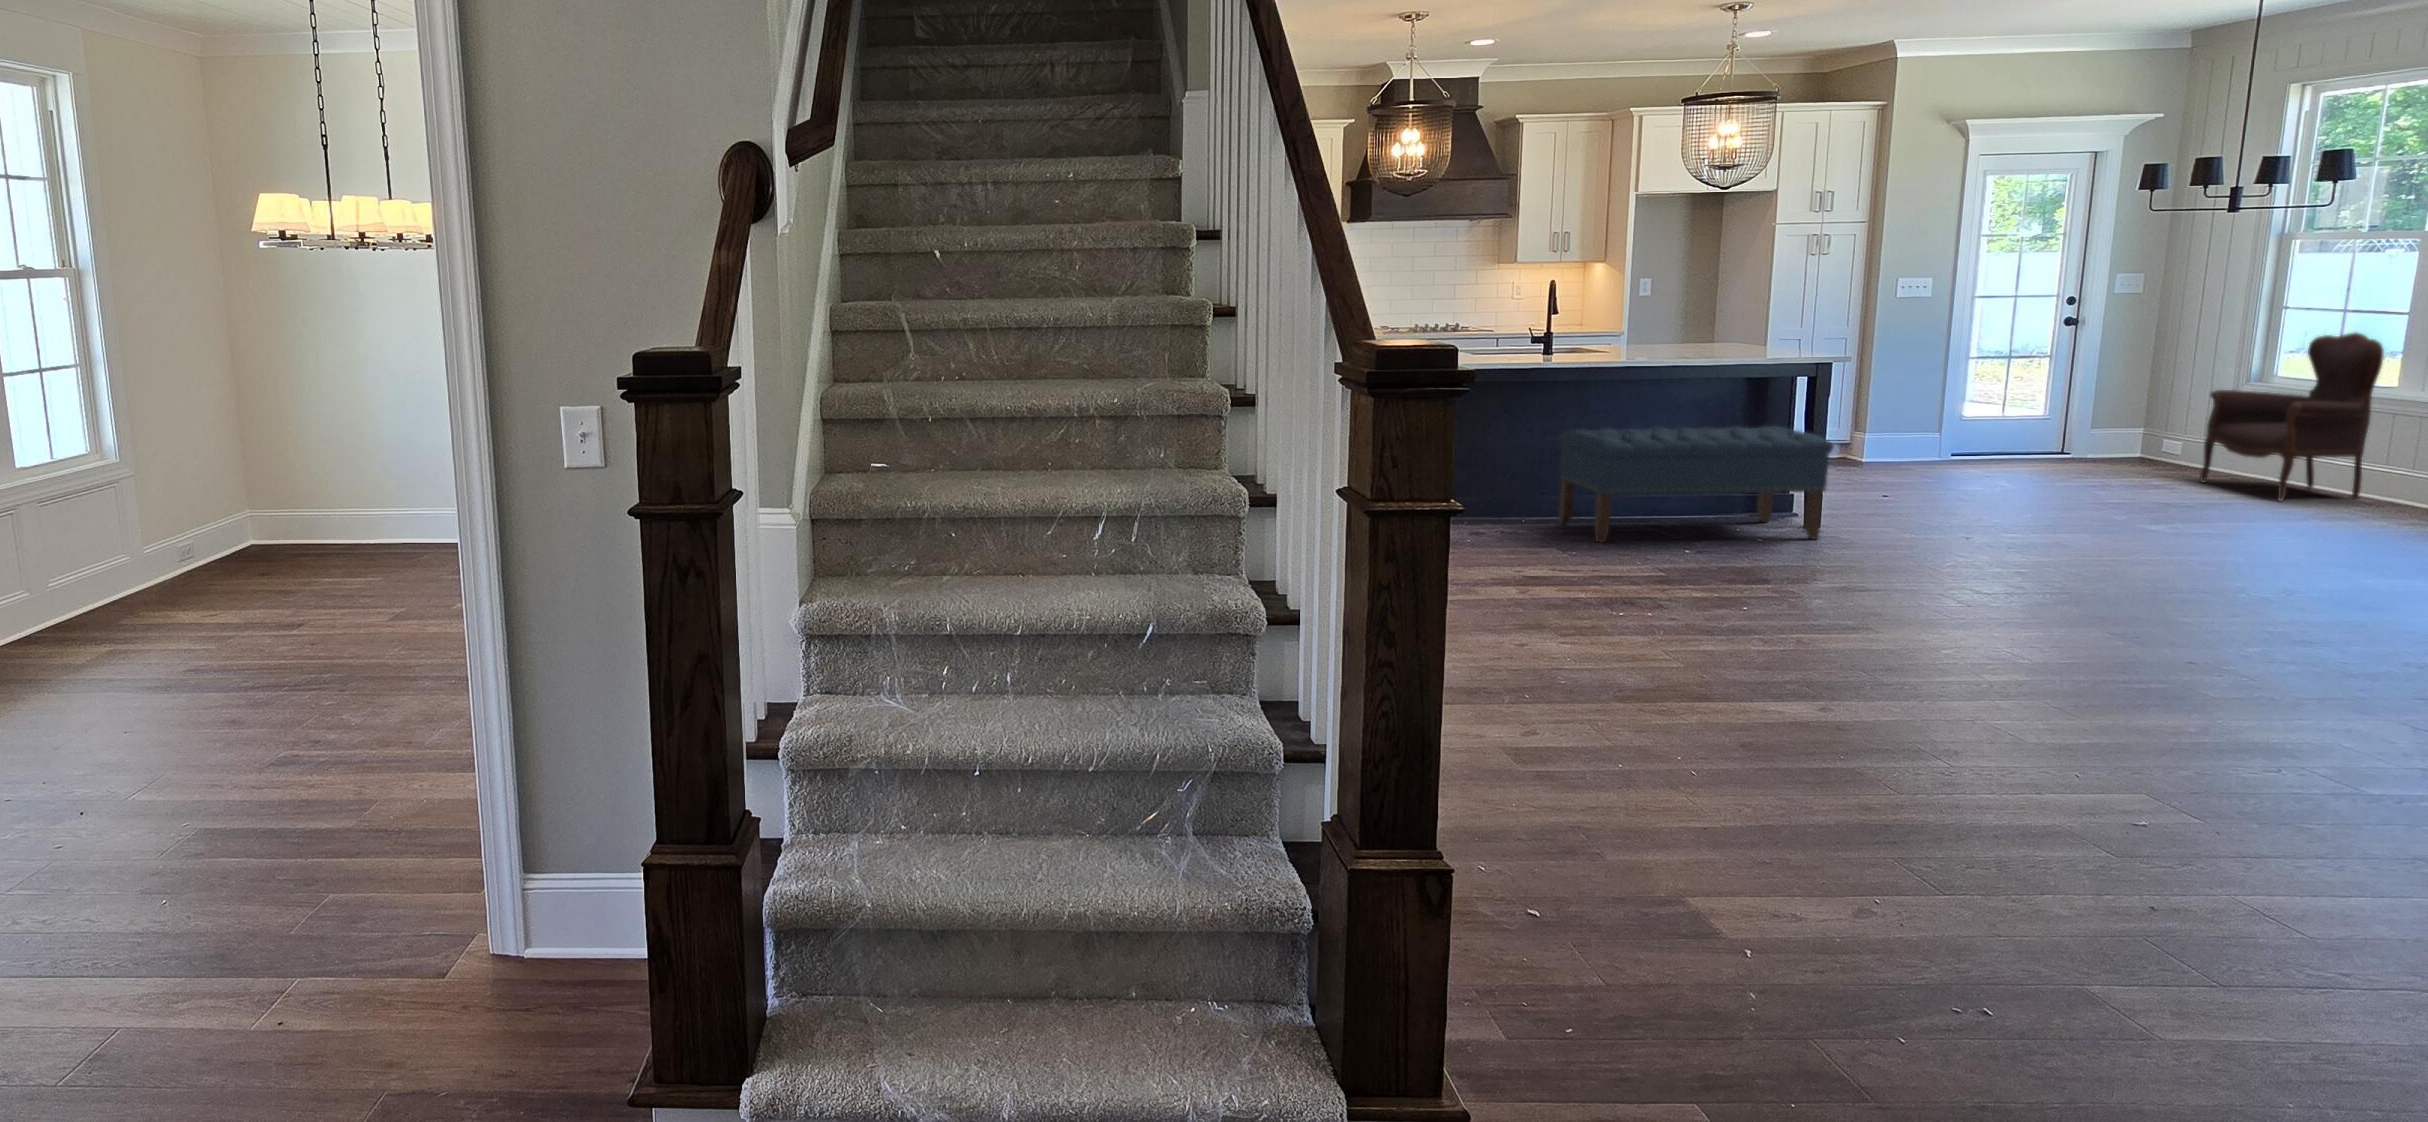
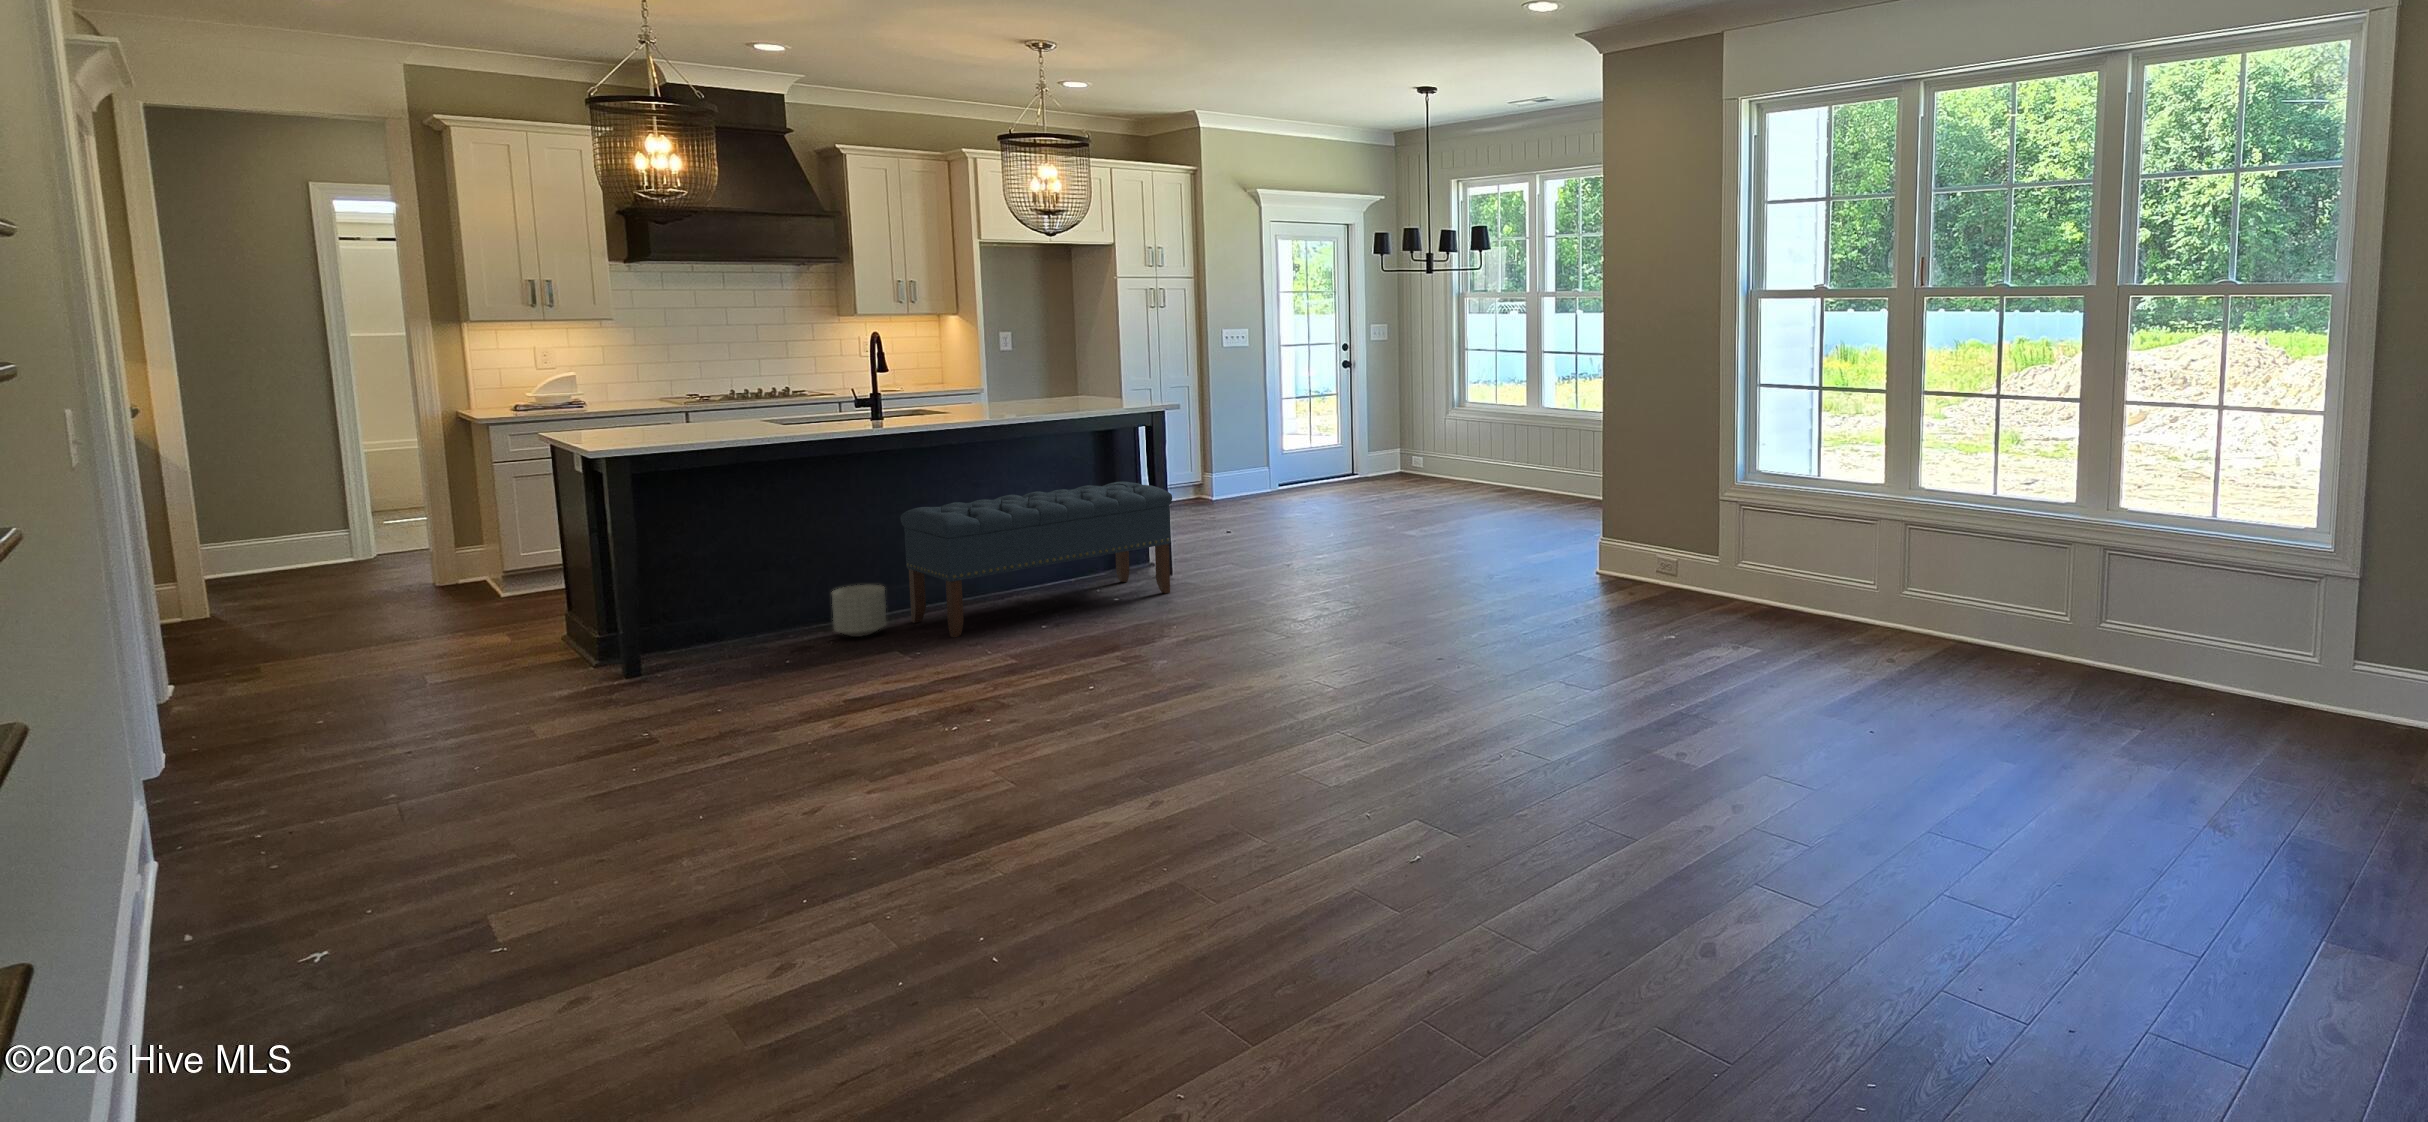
armchair: present [2200,333,2384,502] -> none [1432,367,1518,502]
planter: none [1497,487,1541,528] -> present [832,585,886,637]

